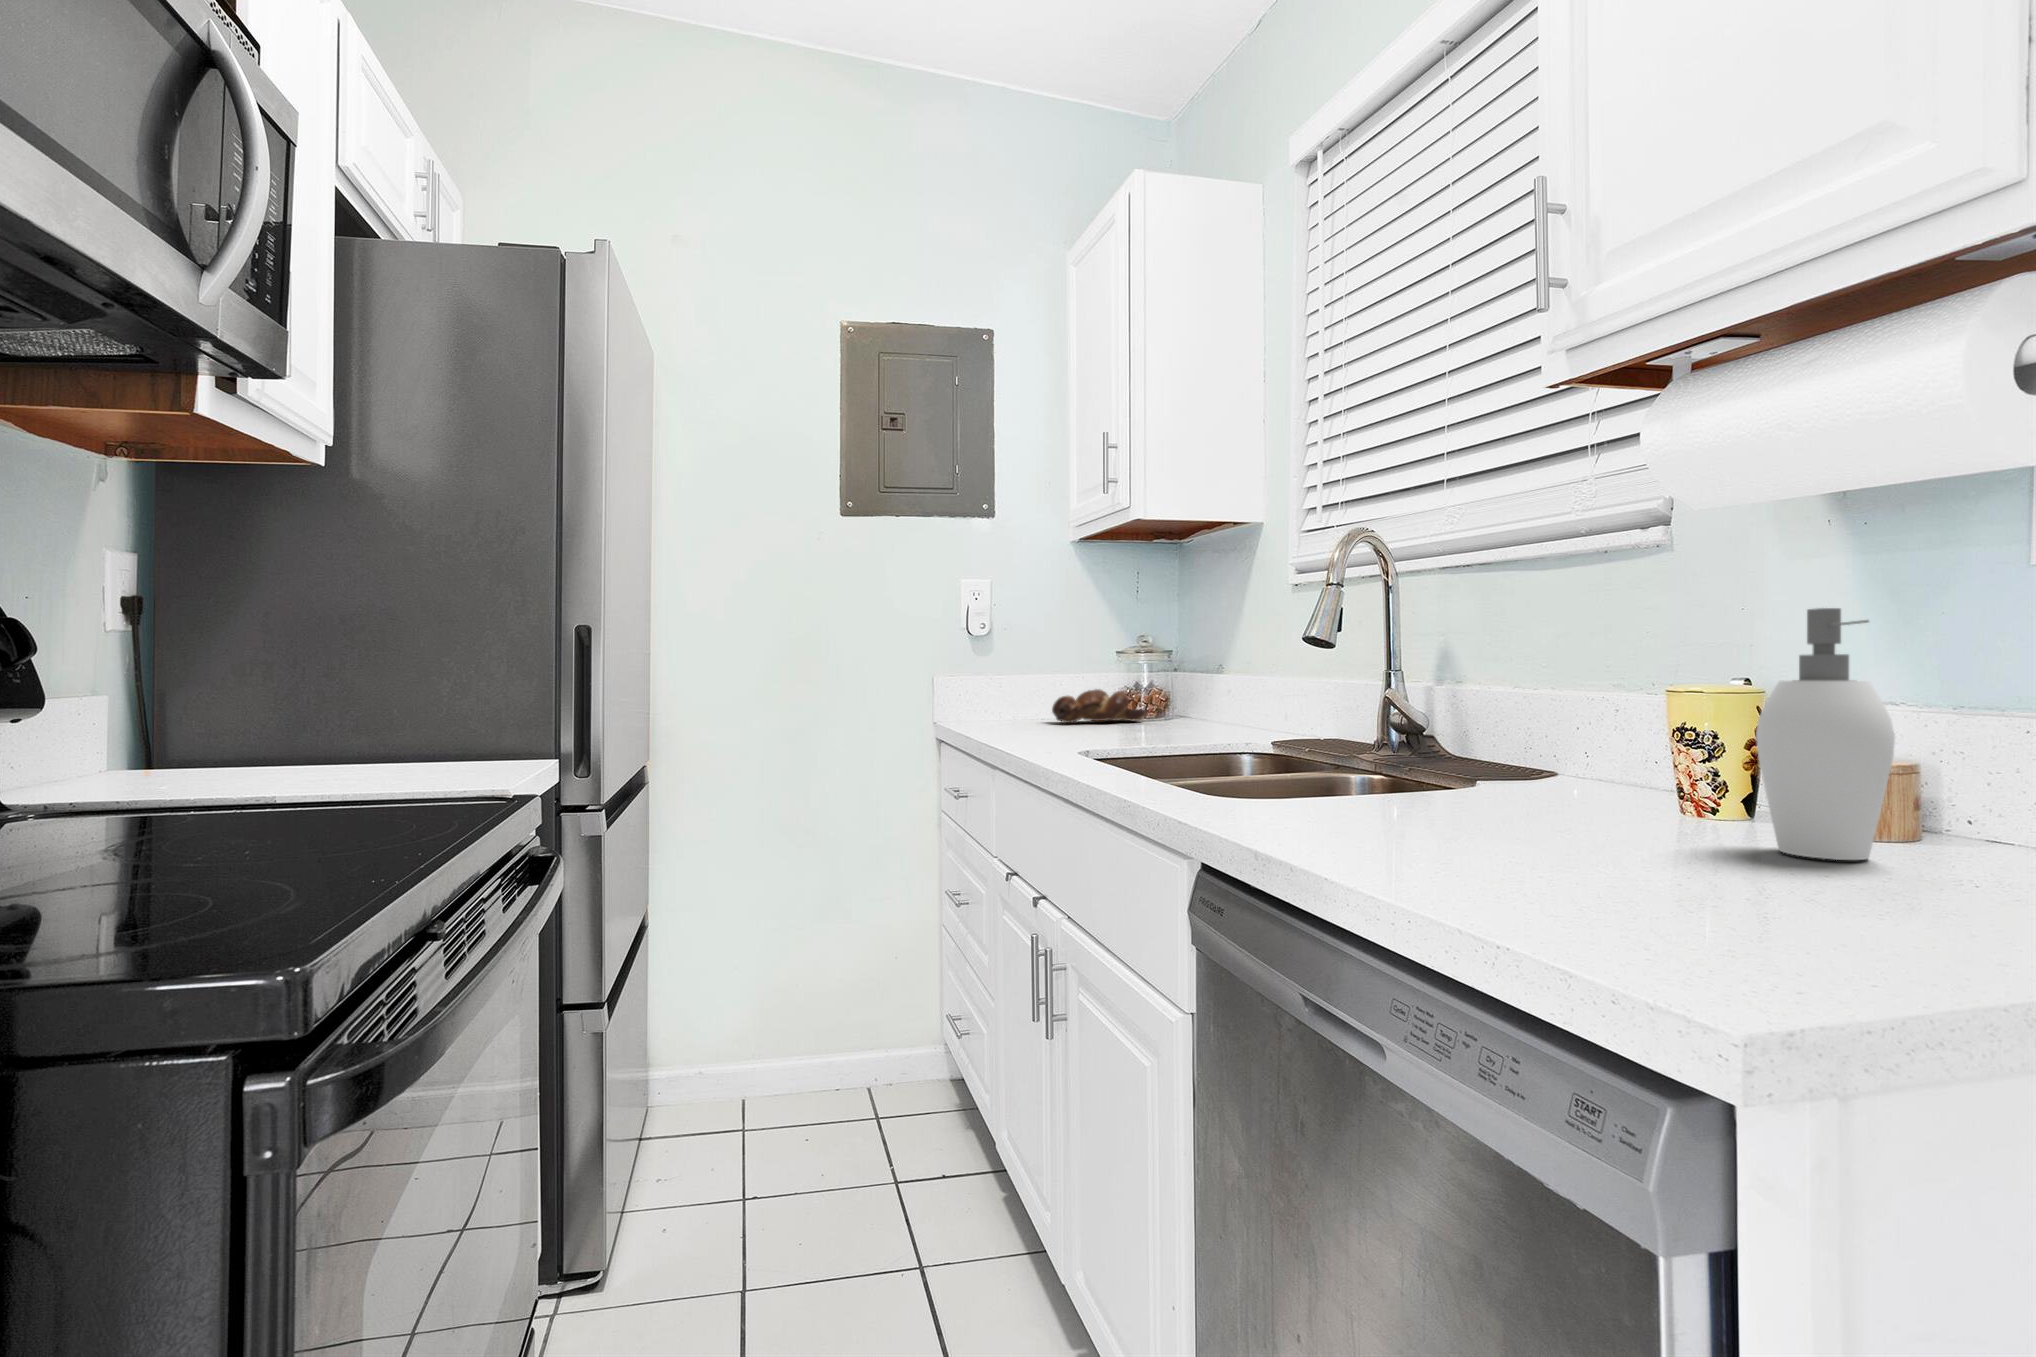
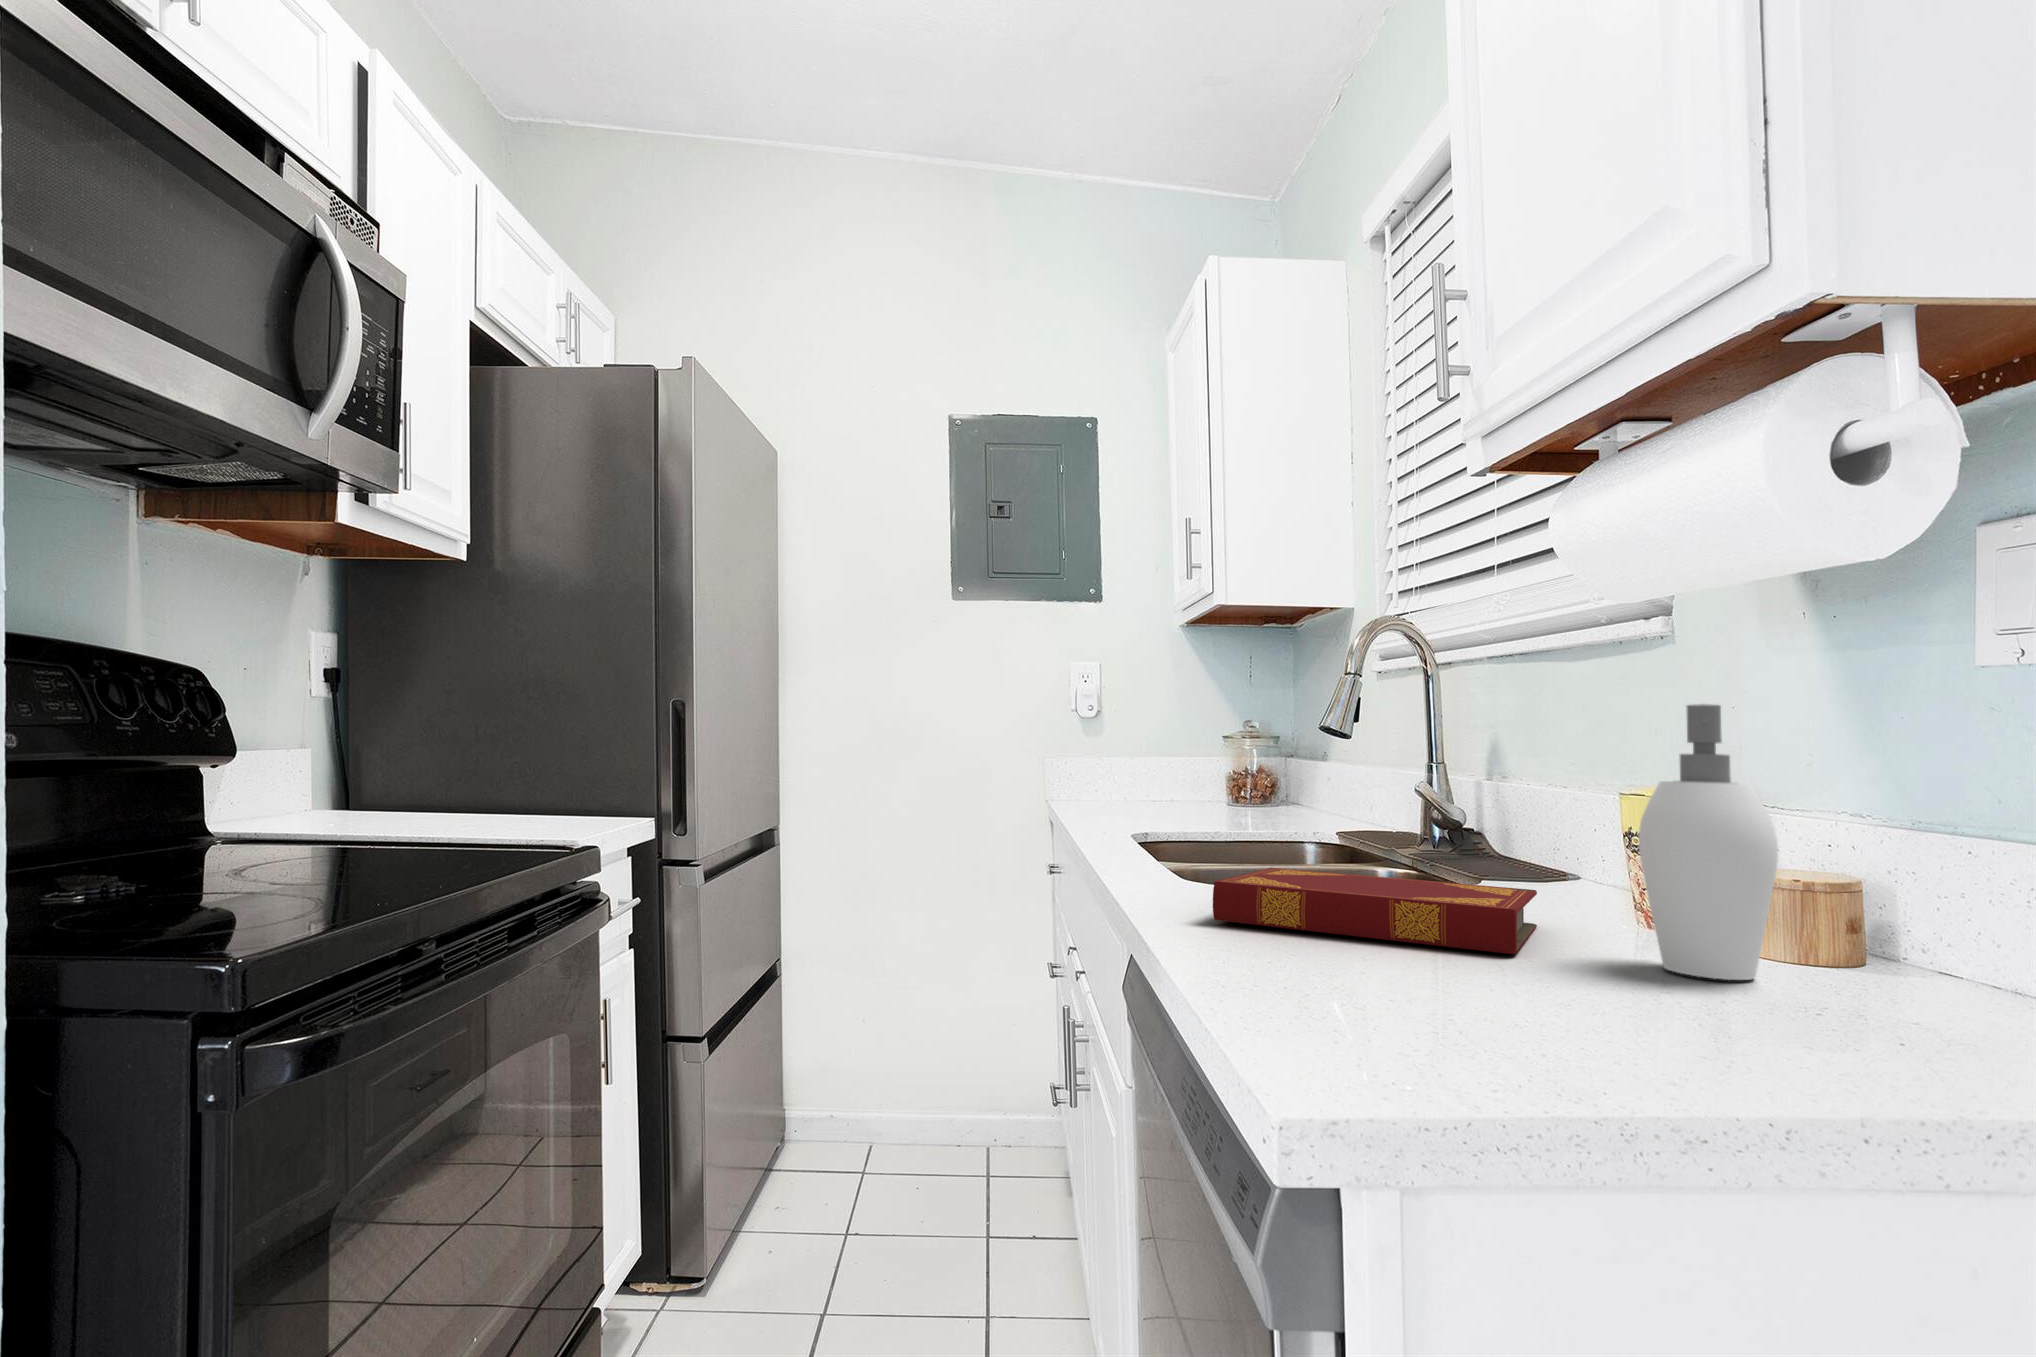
bread loaf: present [1052,689,1146,723] -> none [1150,776,1249,810]
hardback book: none [1332,777,1650,849] -> present [1213,868,1537,954]

